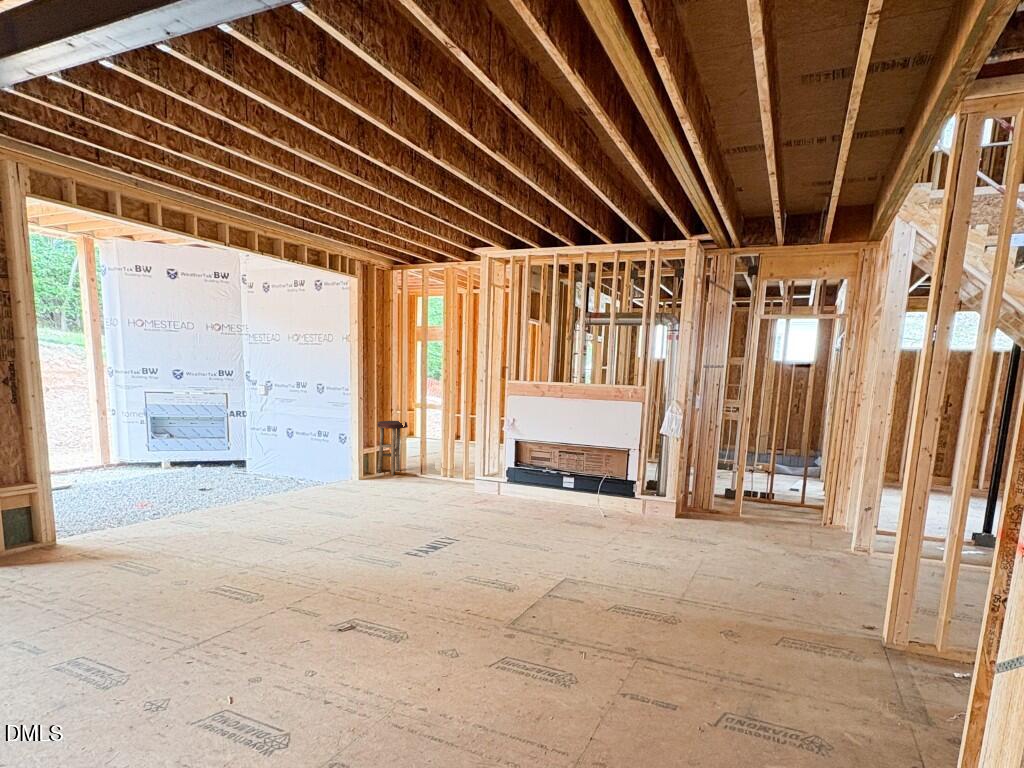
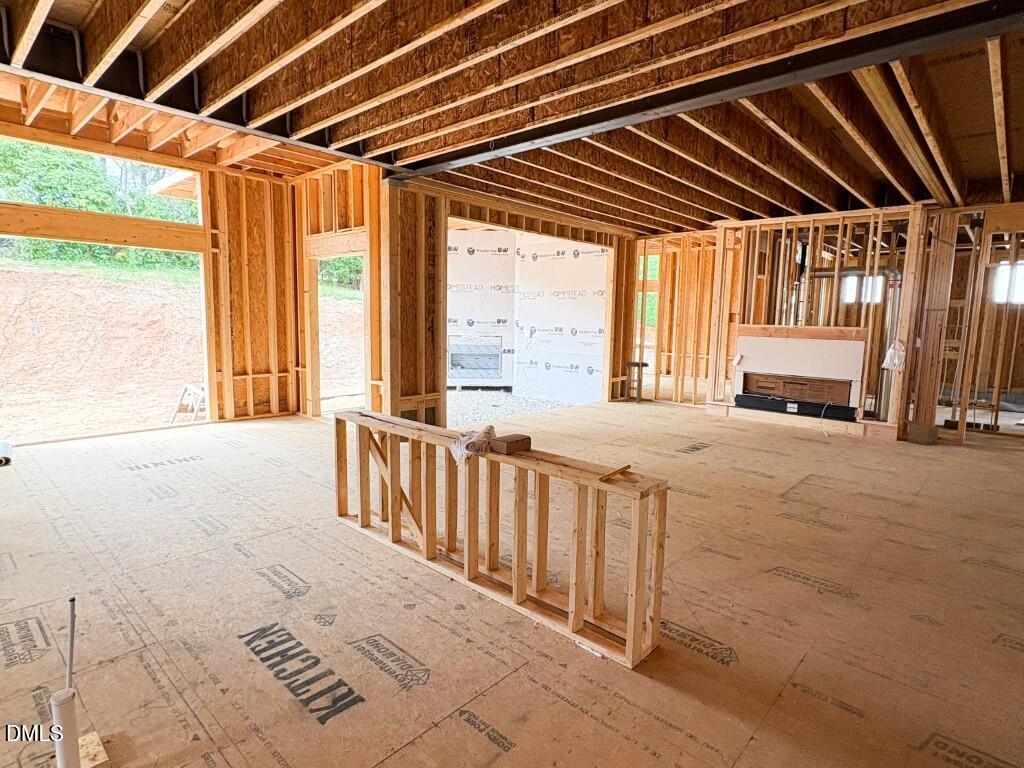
cardboard box: none [687,497,725,531] -> present [903,419,939,445]

